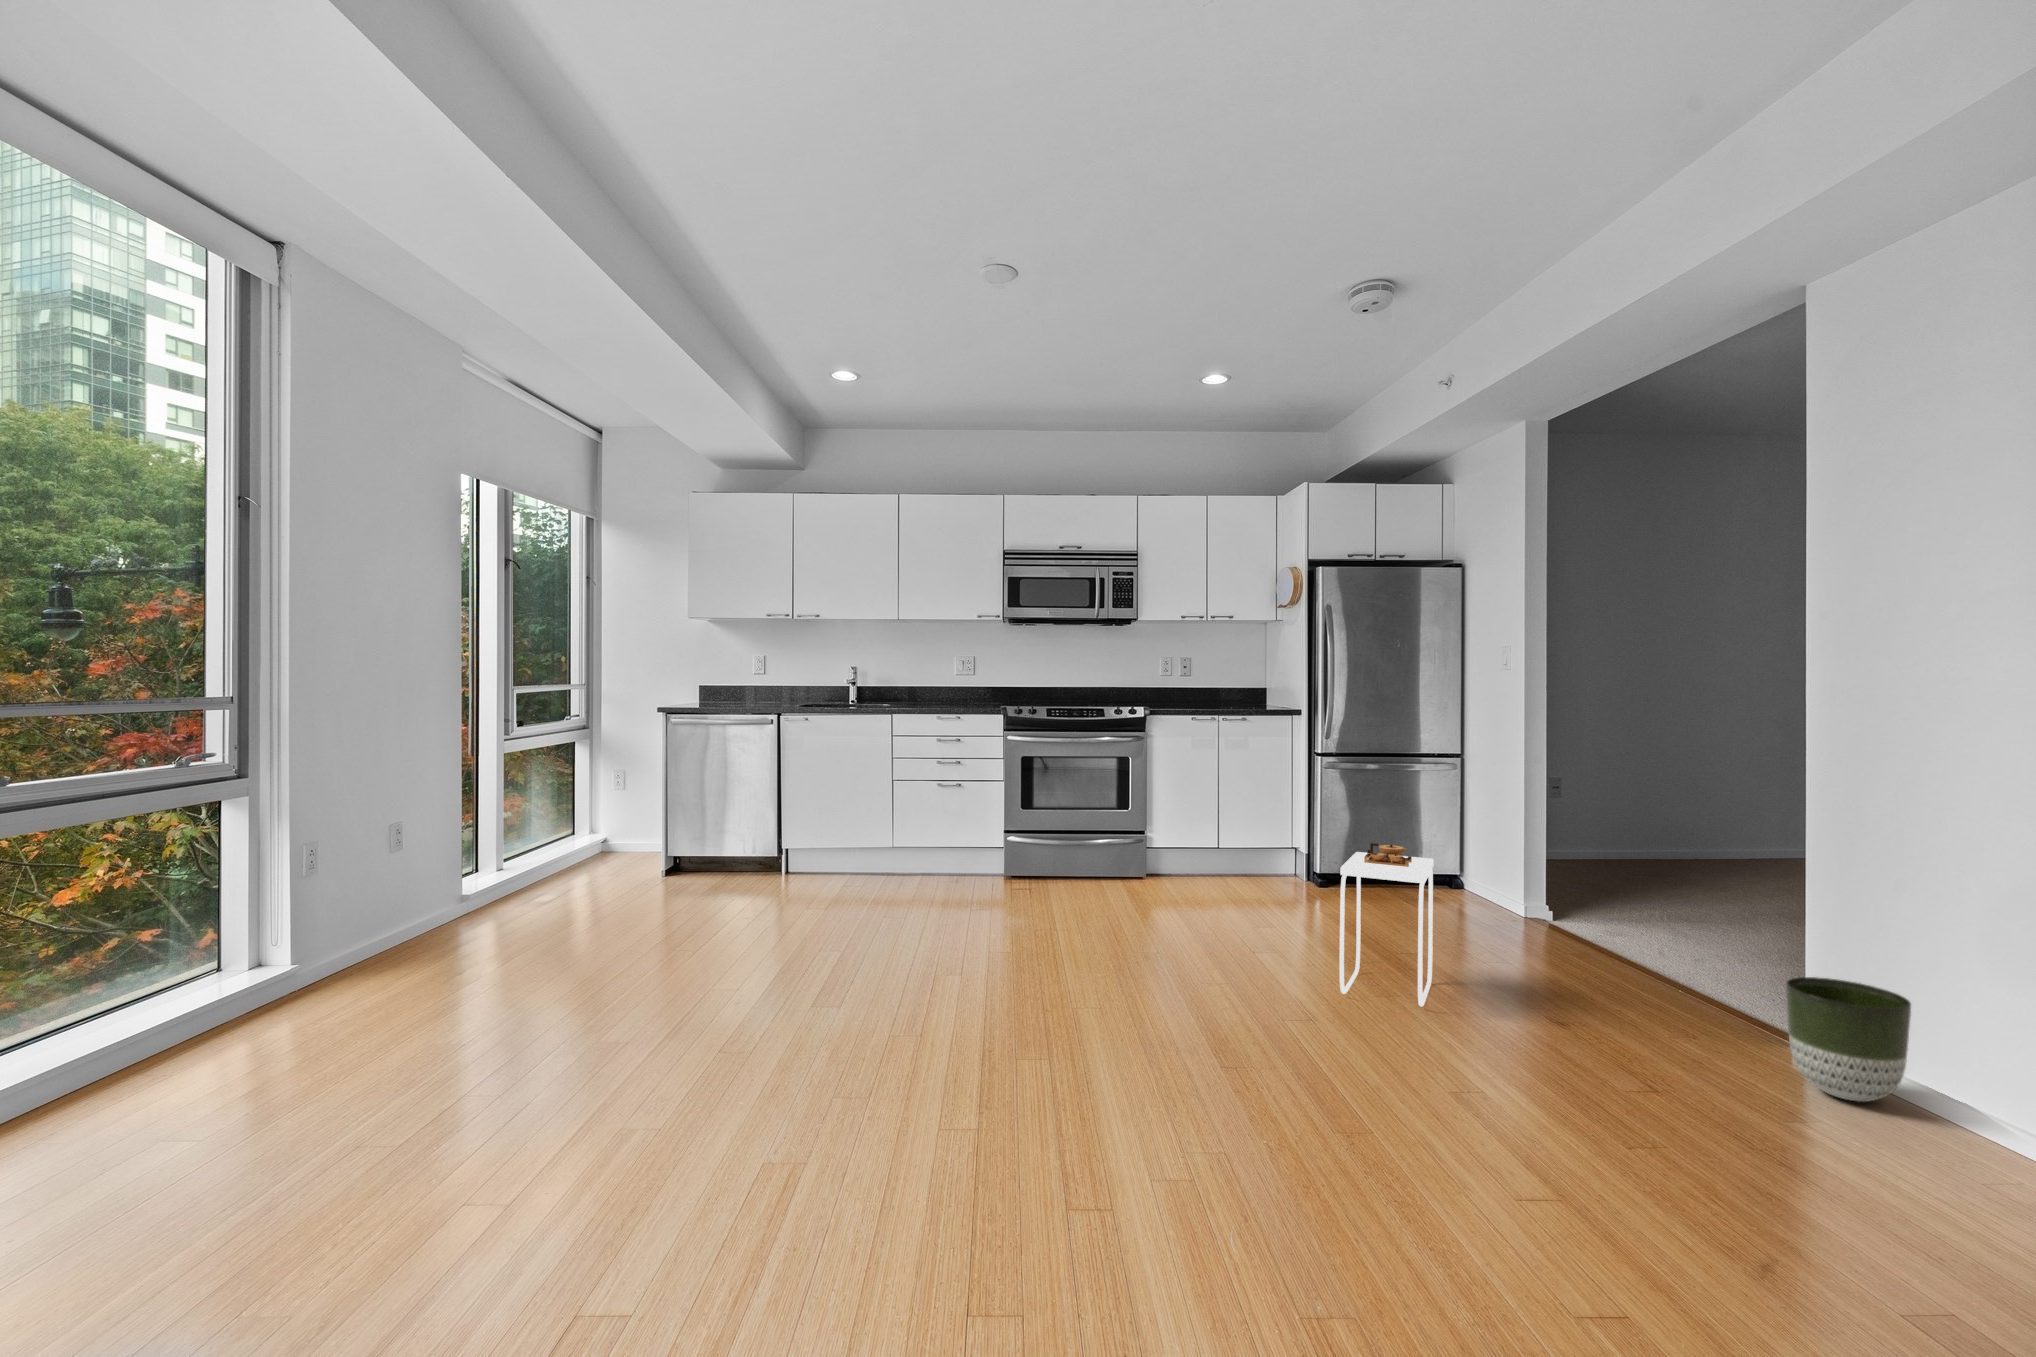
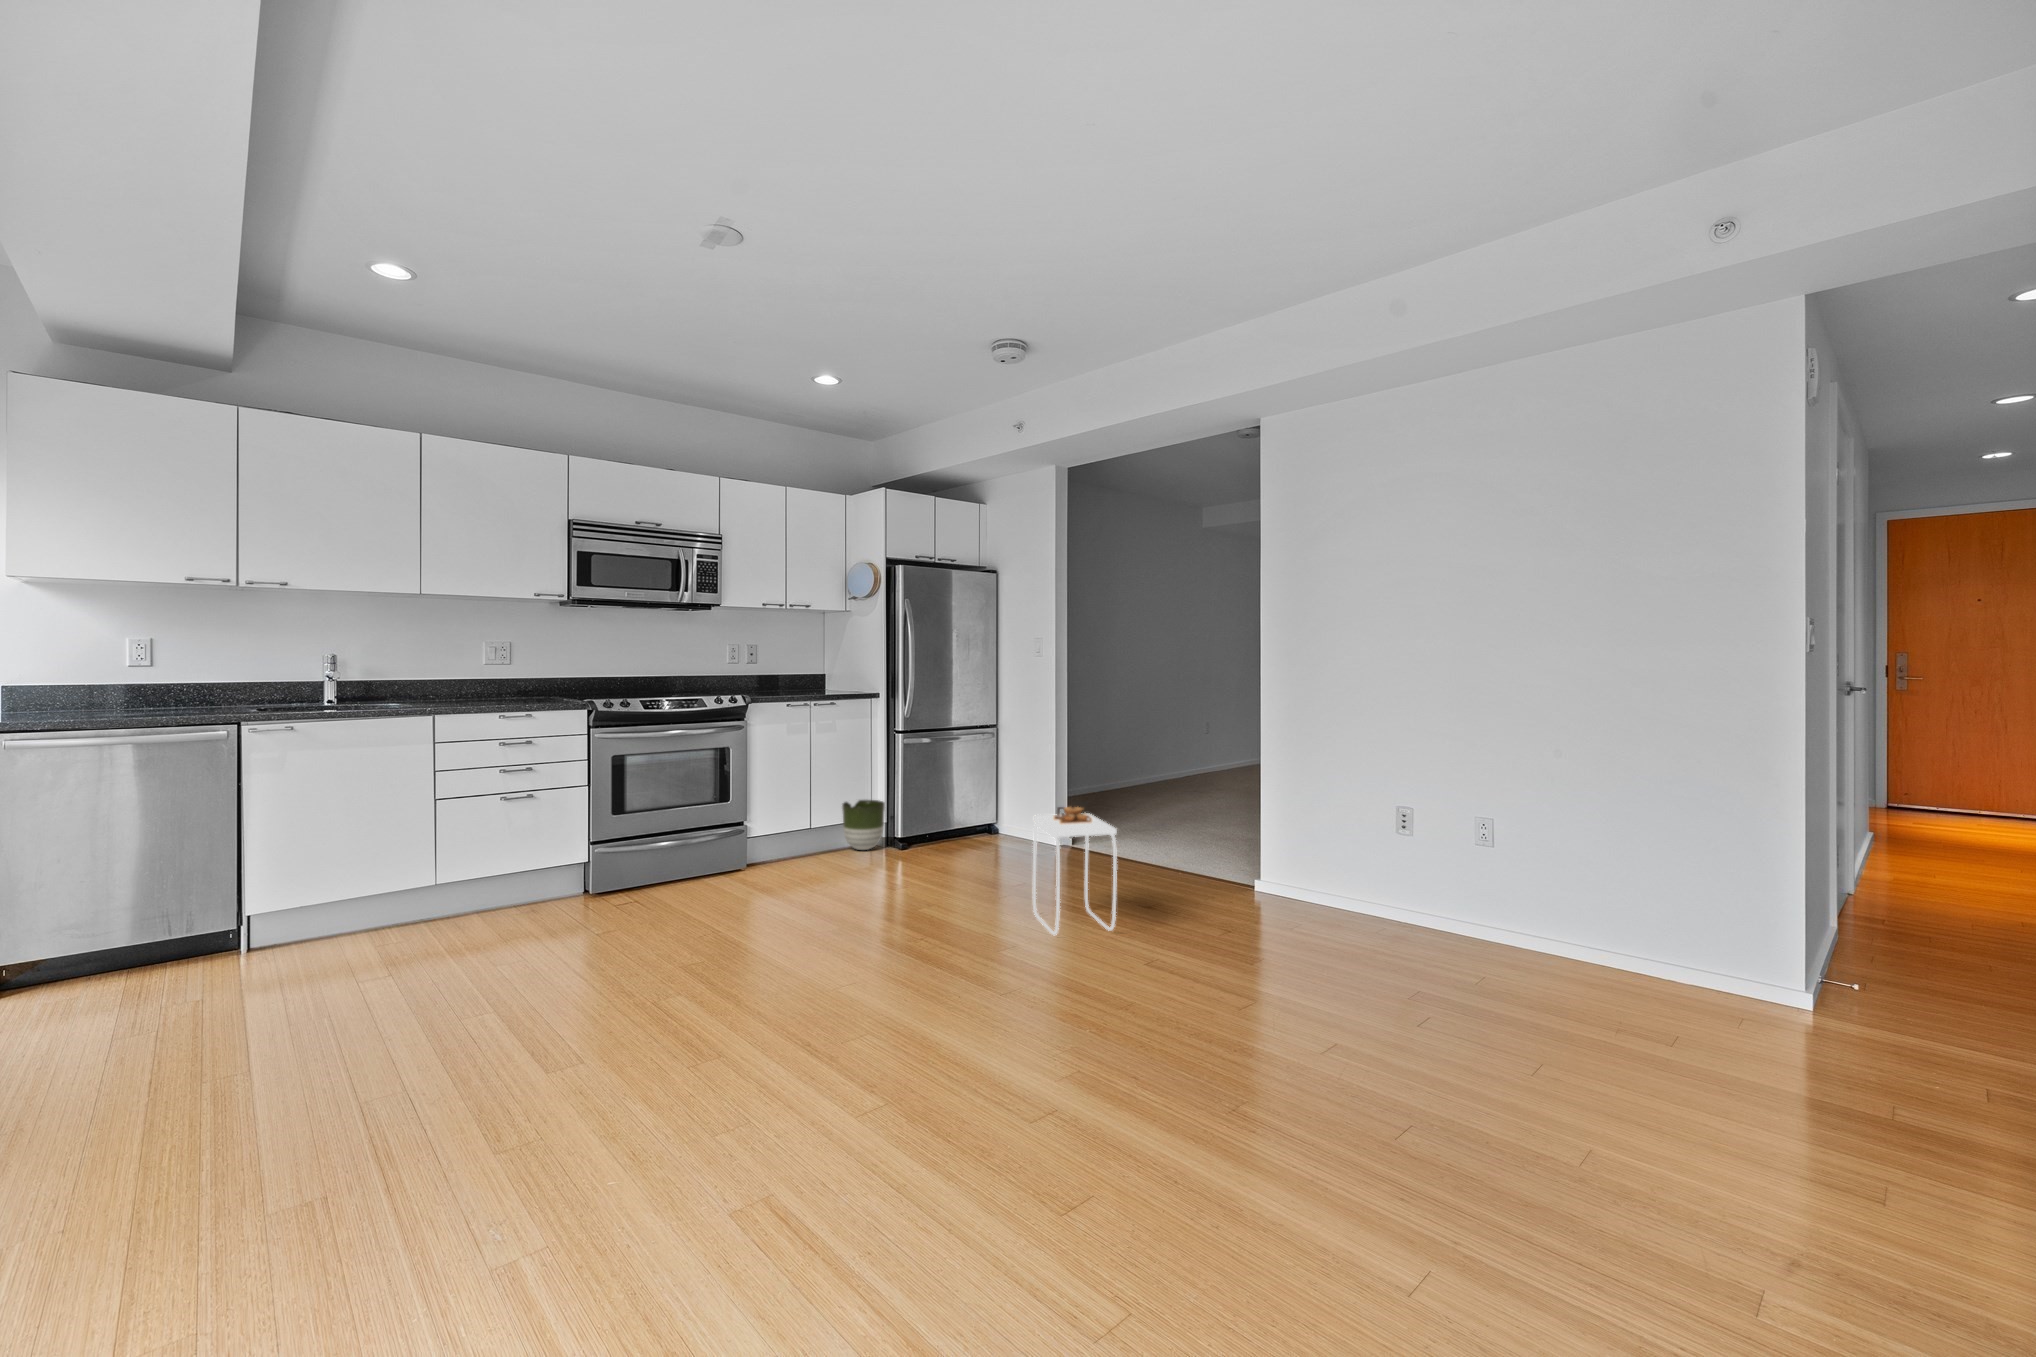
planter: present [1786,977,1911,1102] -> present [842,800,885,850]

